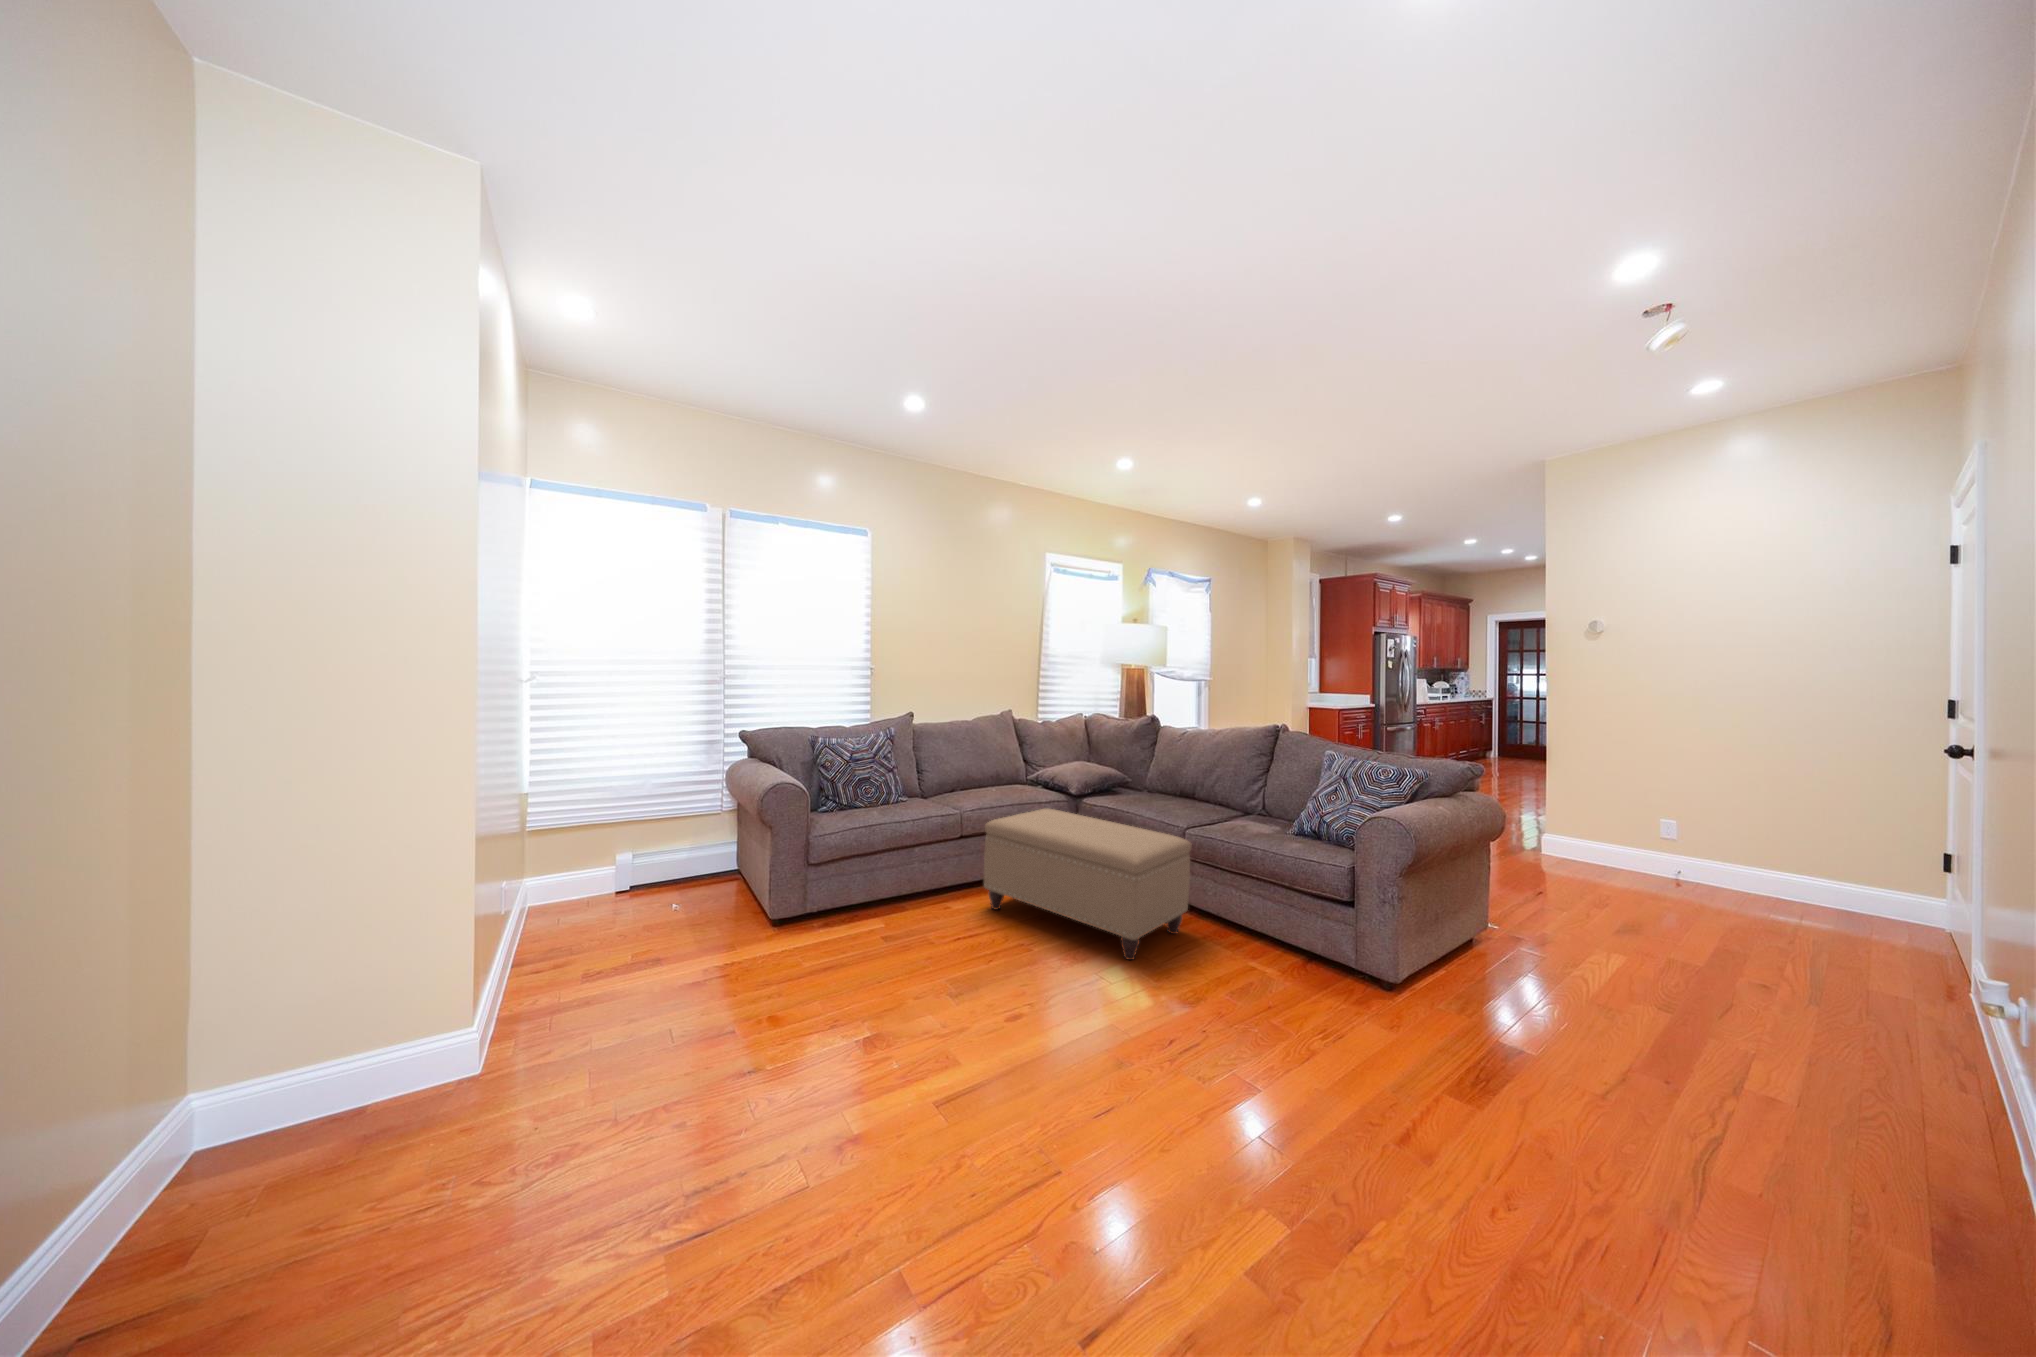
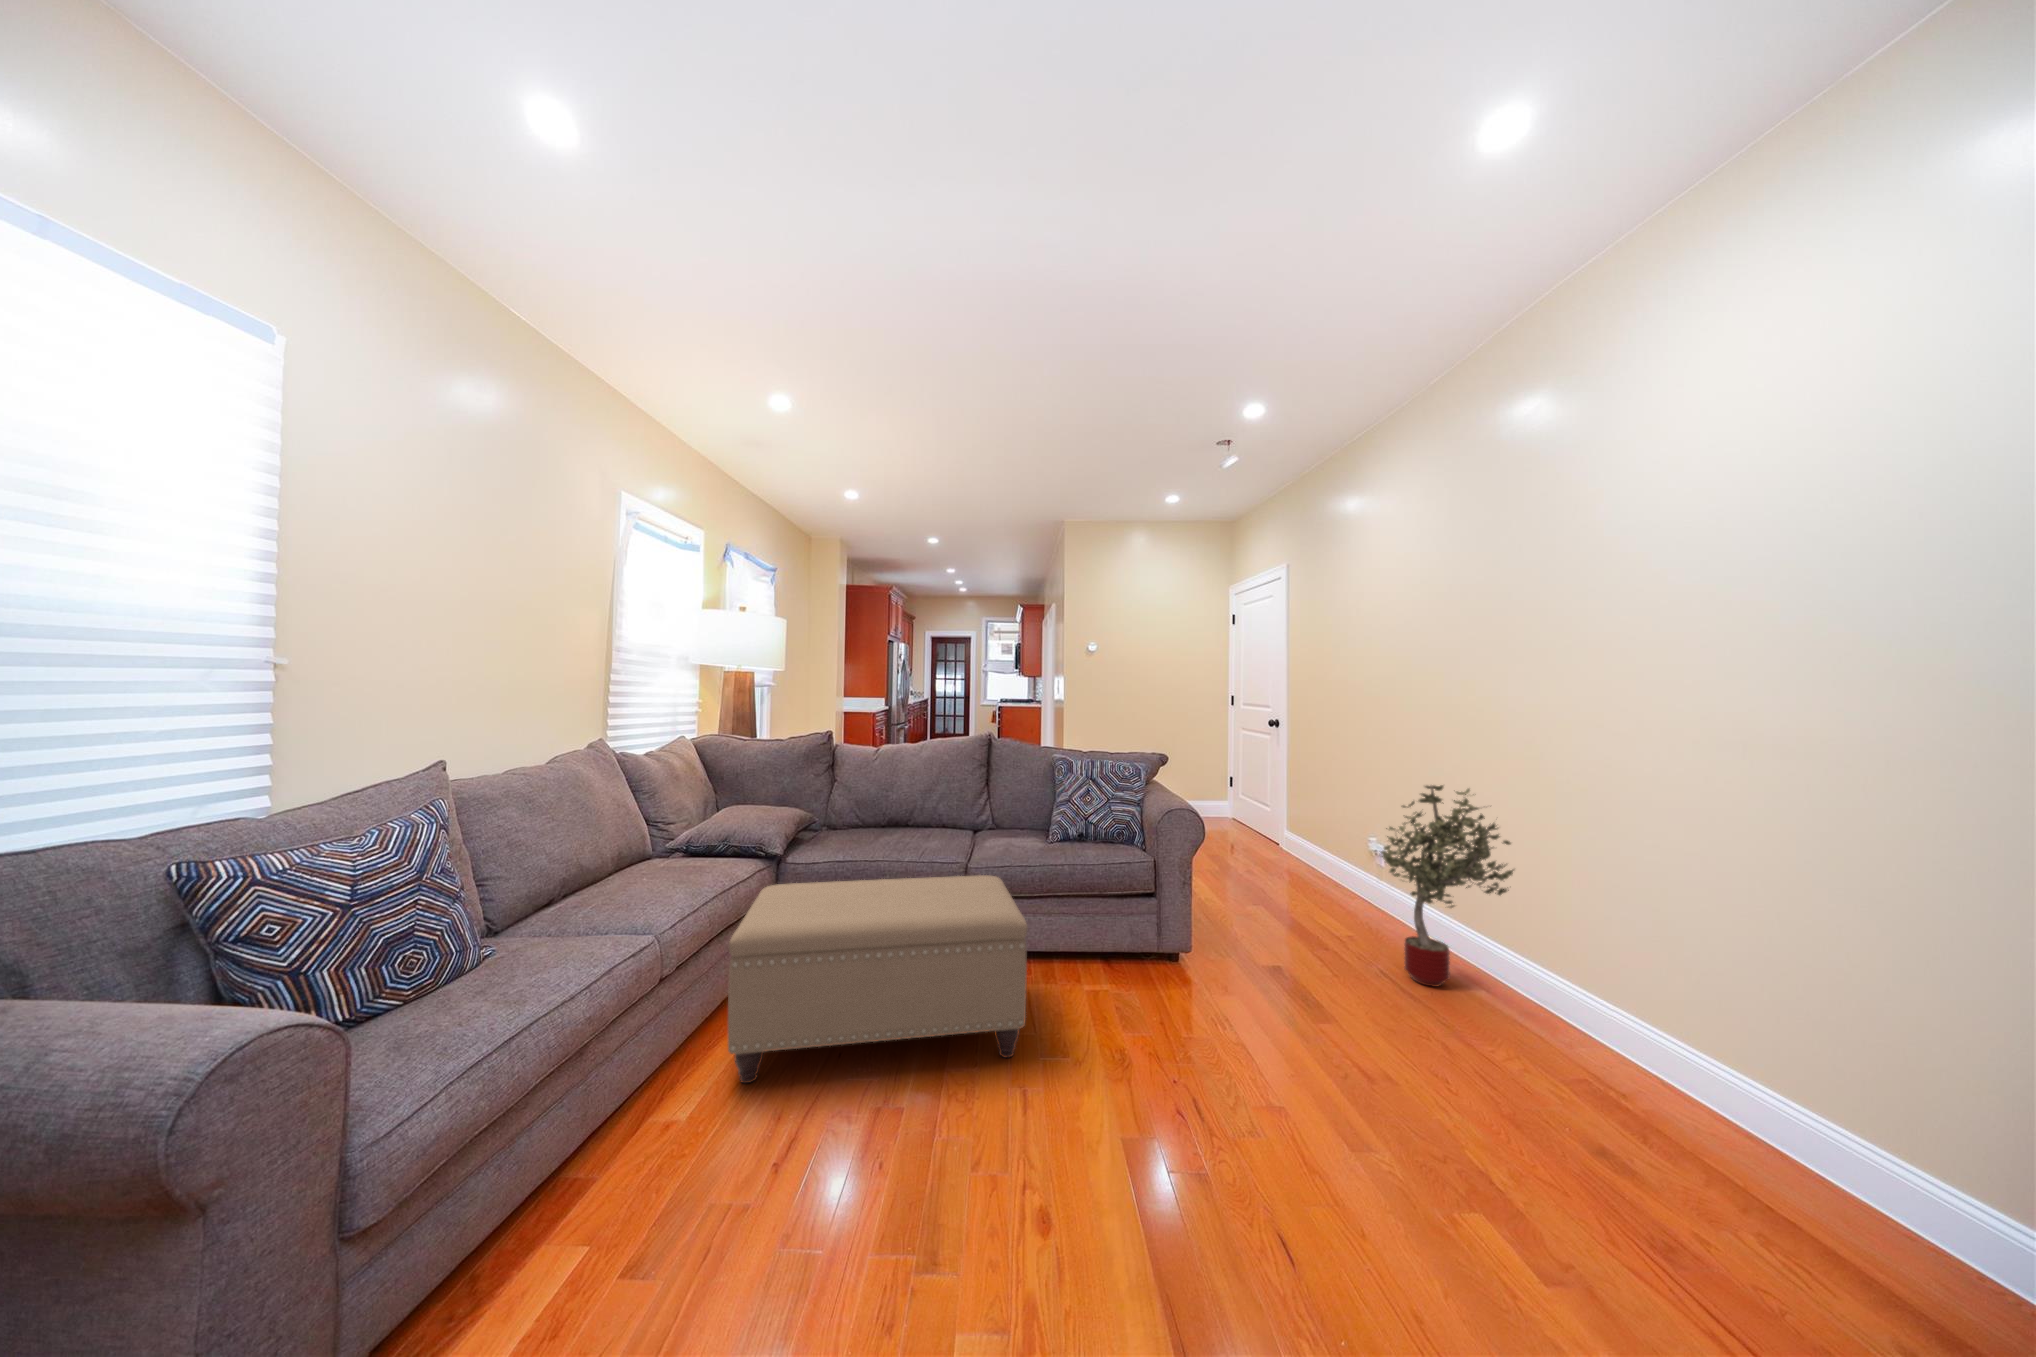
potted tree: none [1660,851,1919,1155] -> present [1381,785,1514,987]

